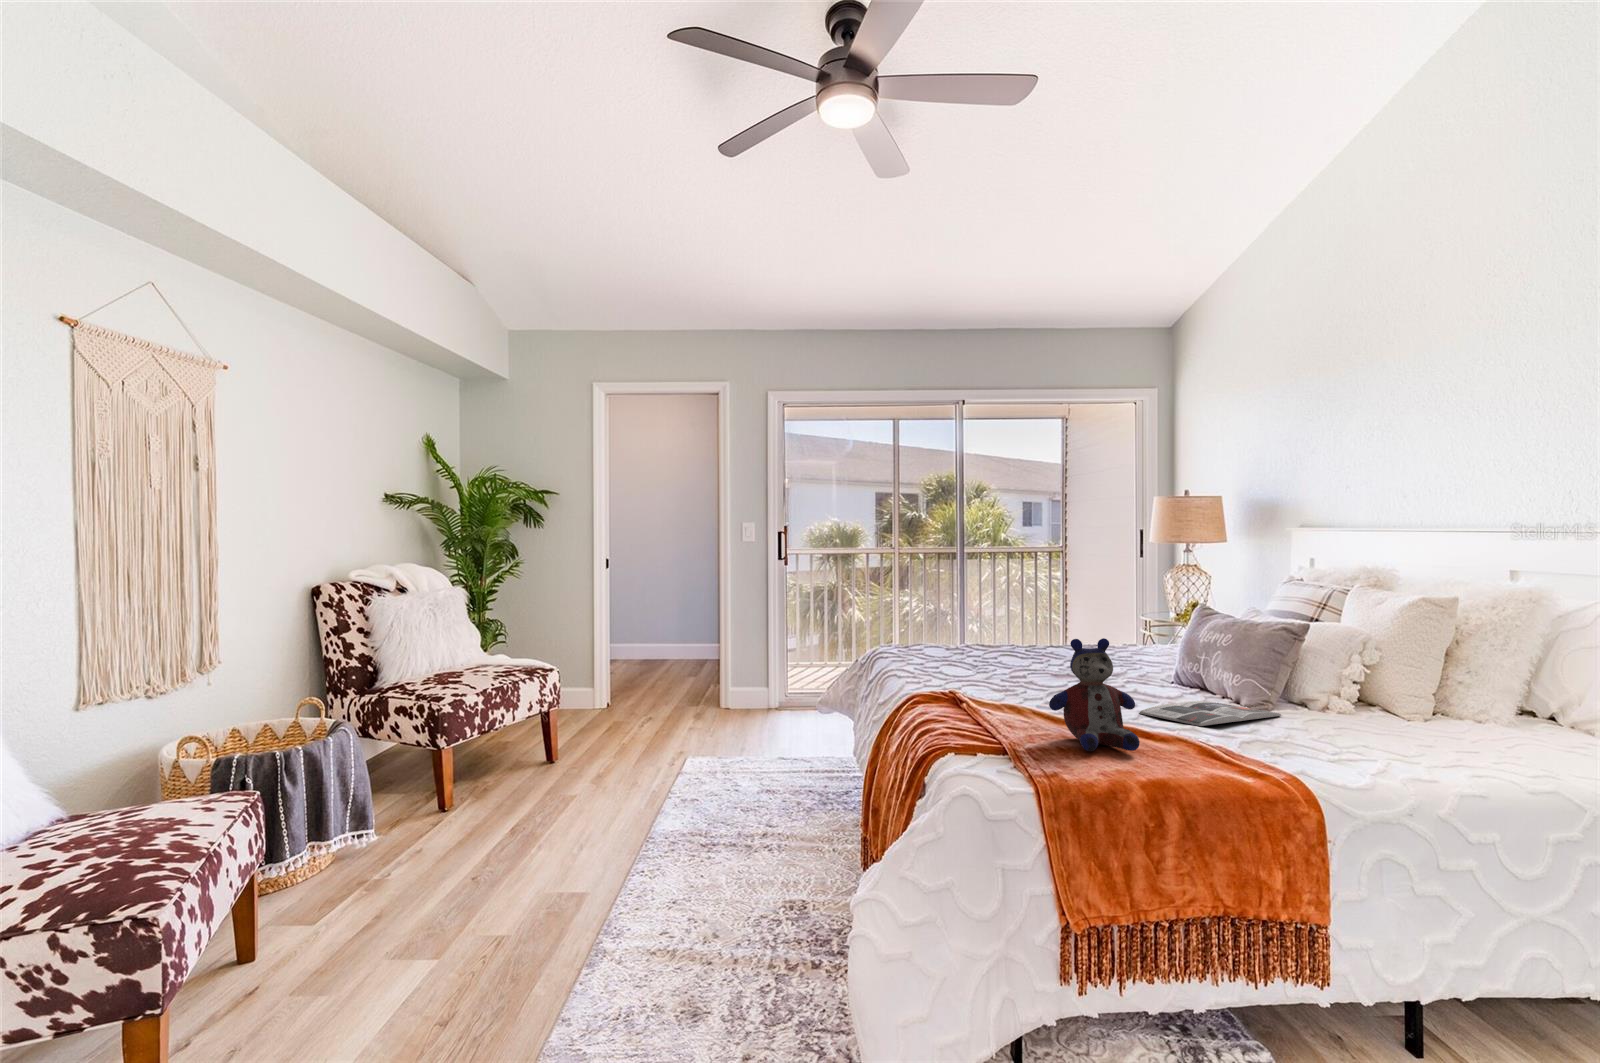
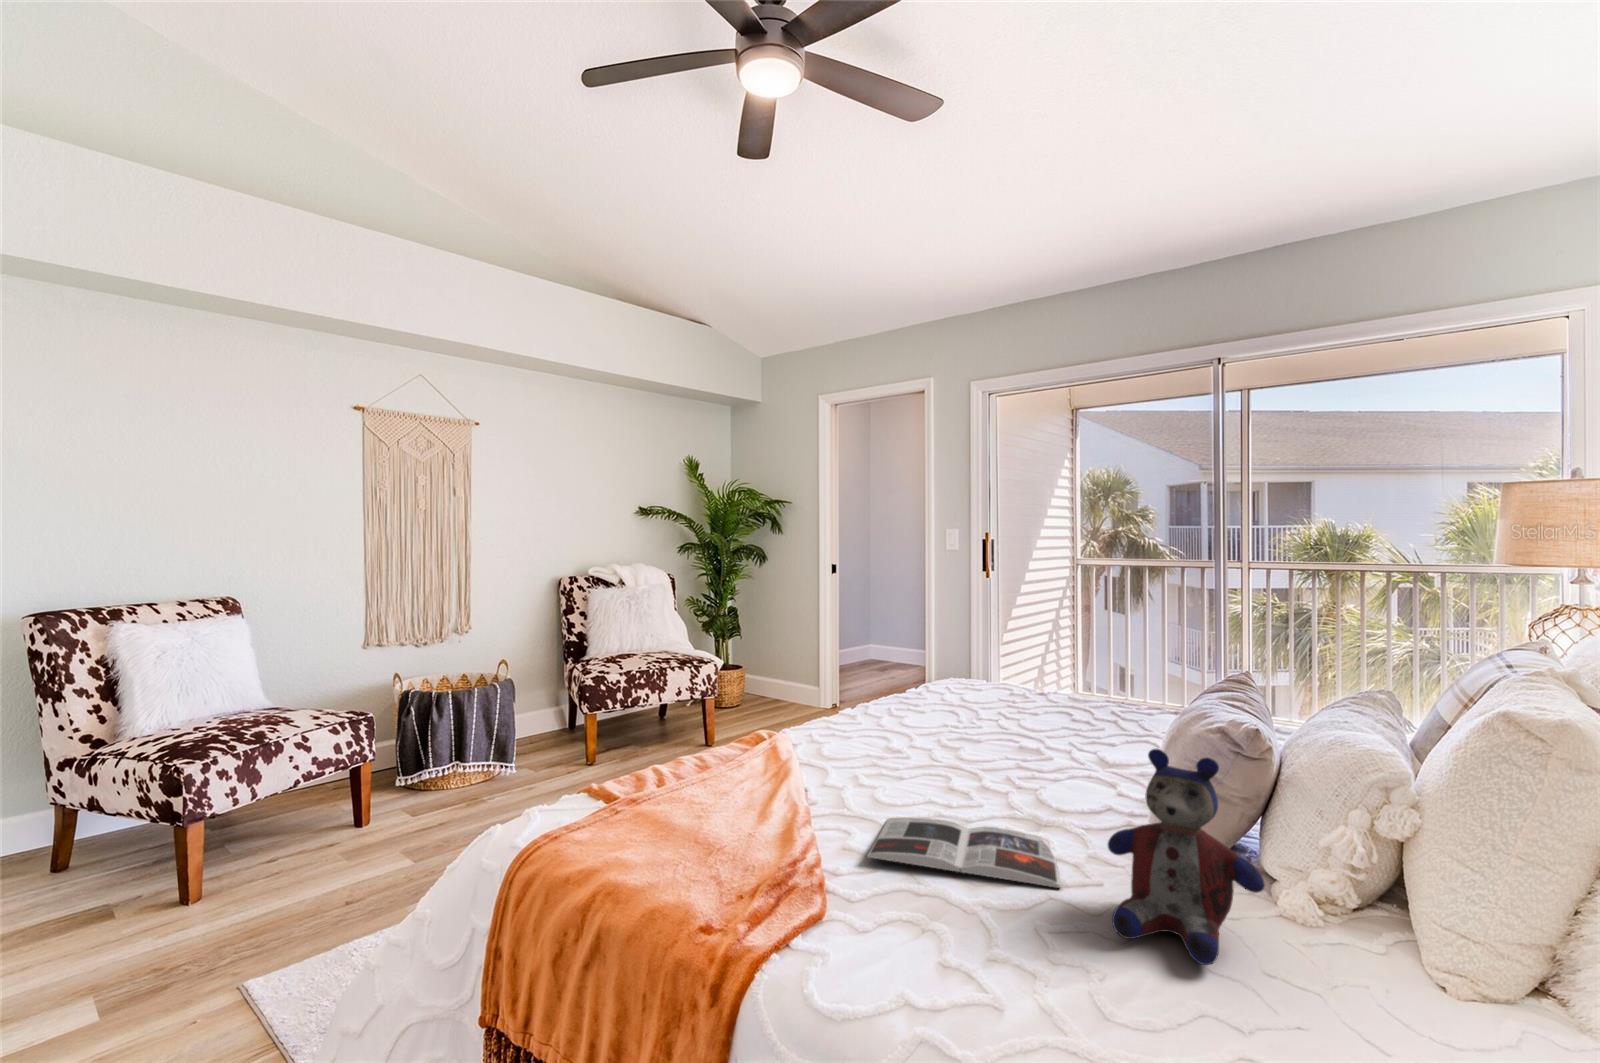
stuffed bear: present [1049,638,1140,751] -> present [1108,749,1265,965]

